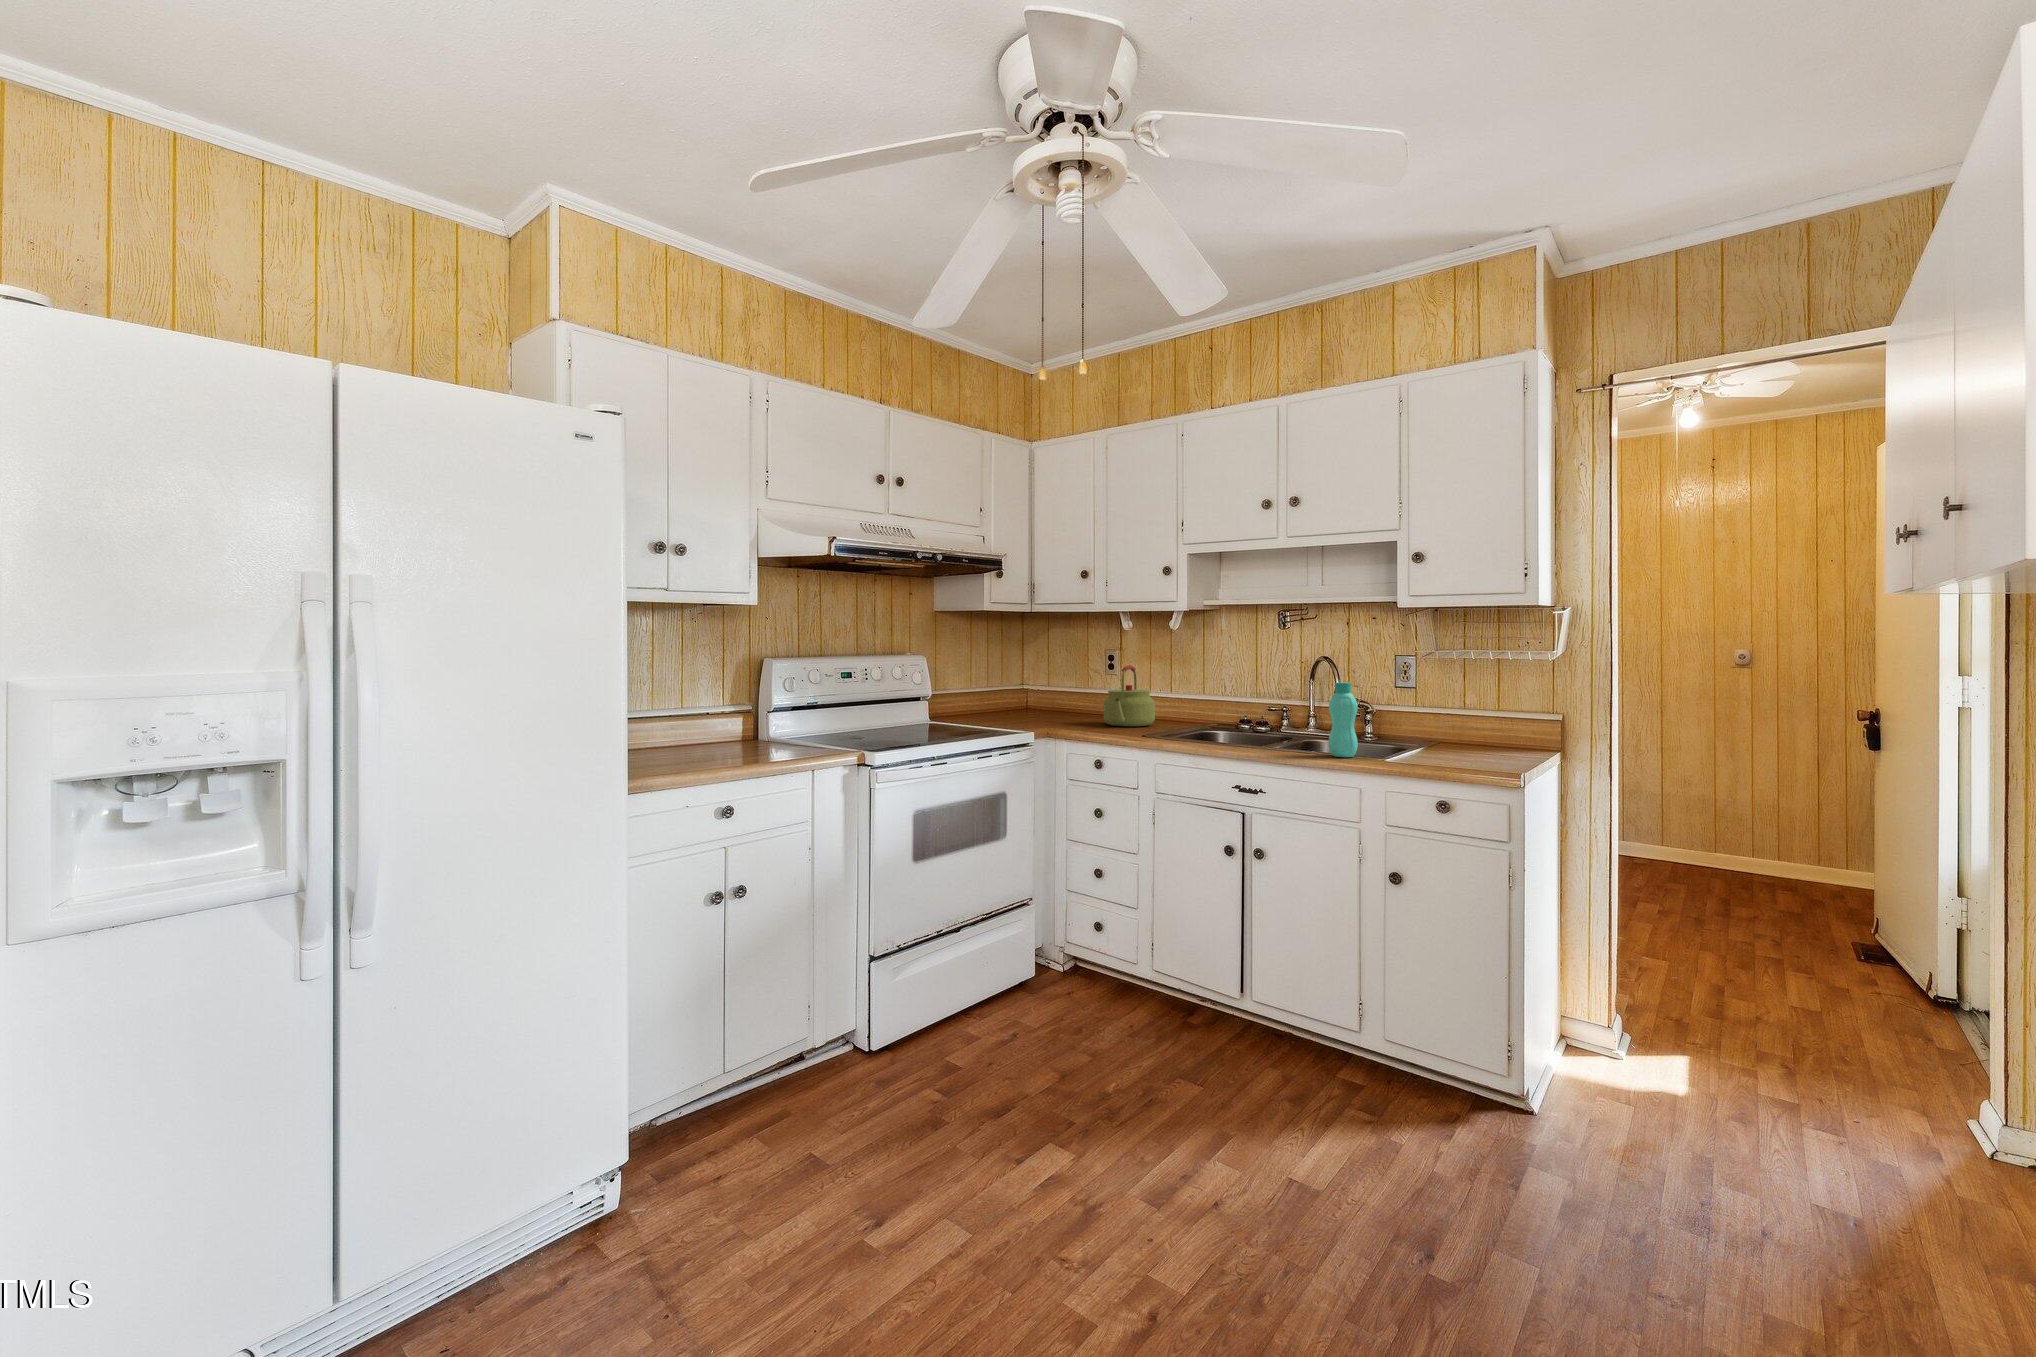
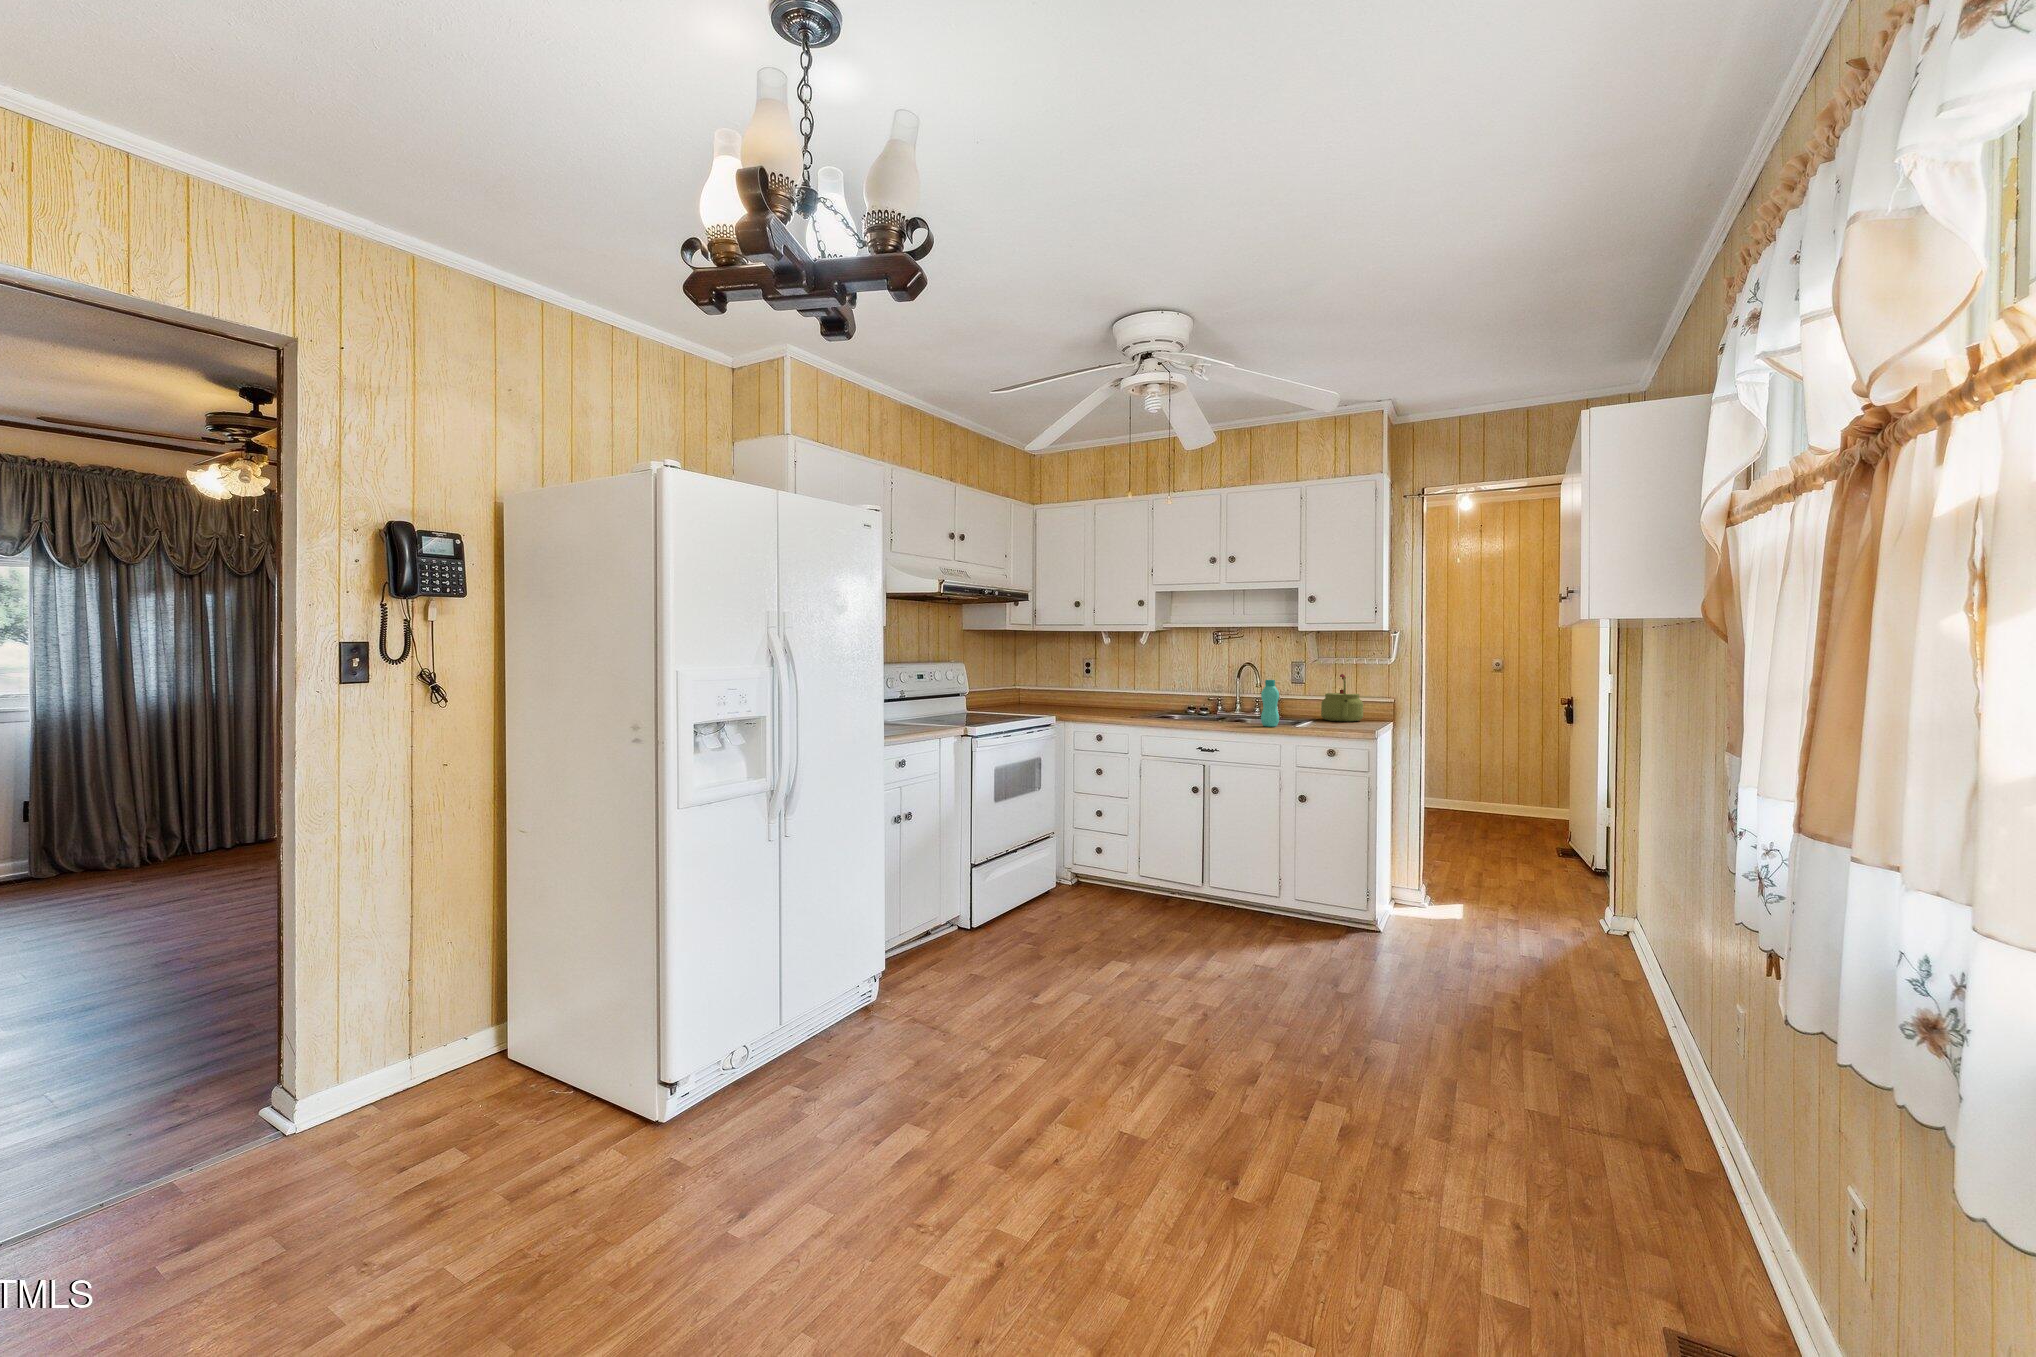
kettle: present [1104,665,1155,726] -> present [1321,674,1363,721]

